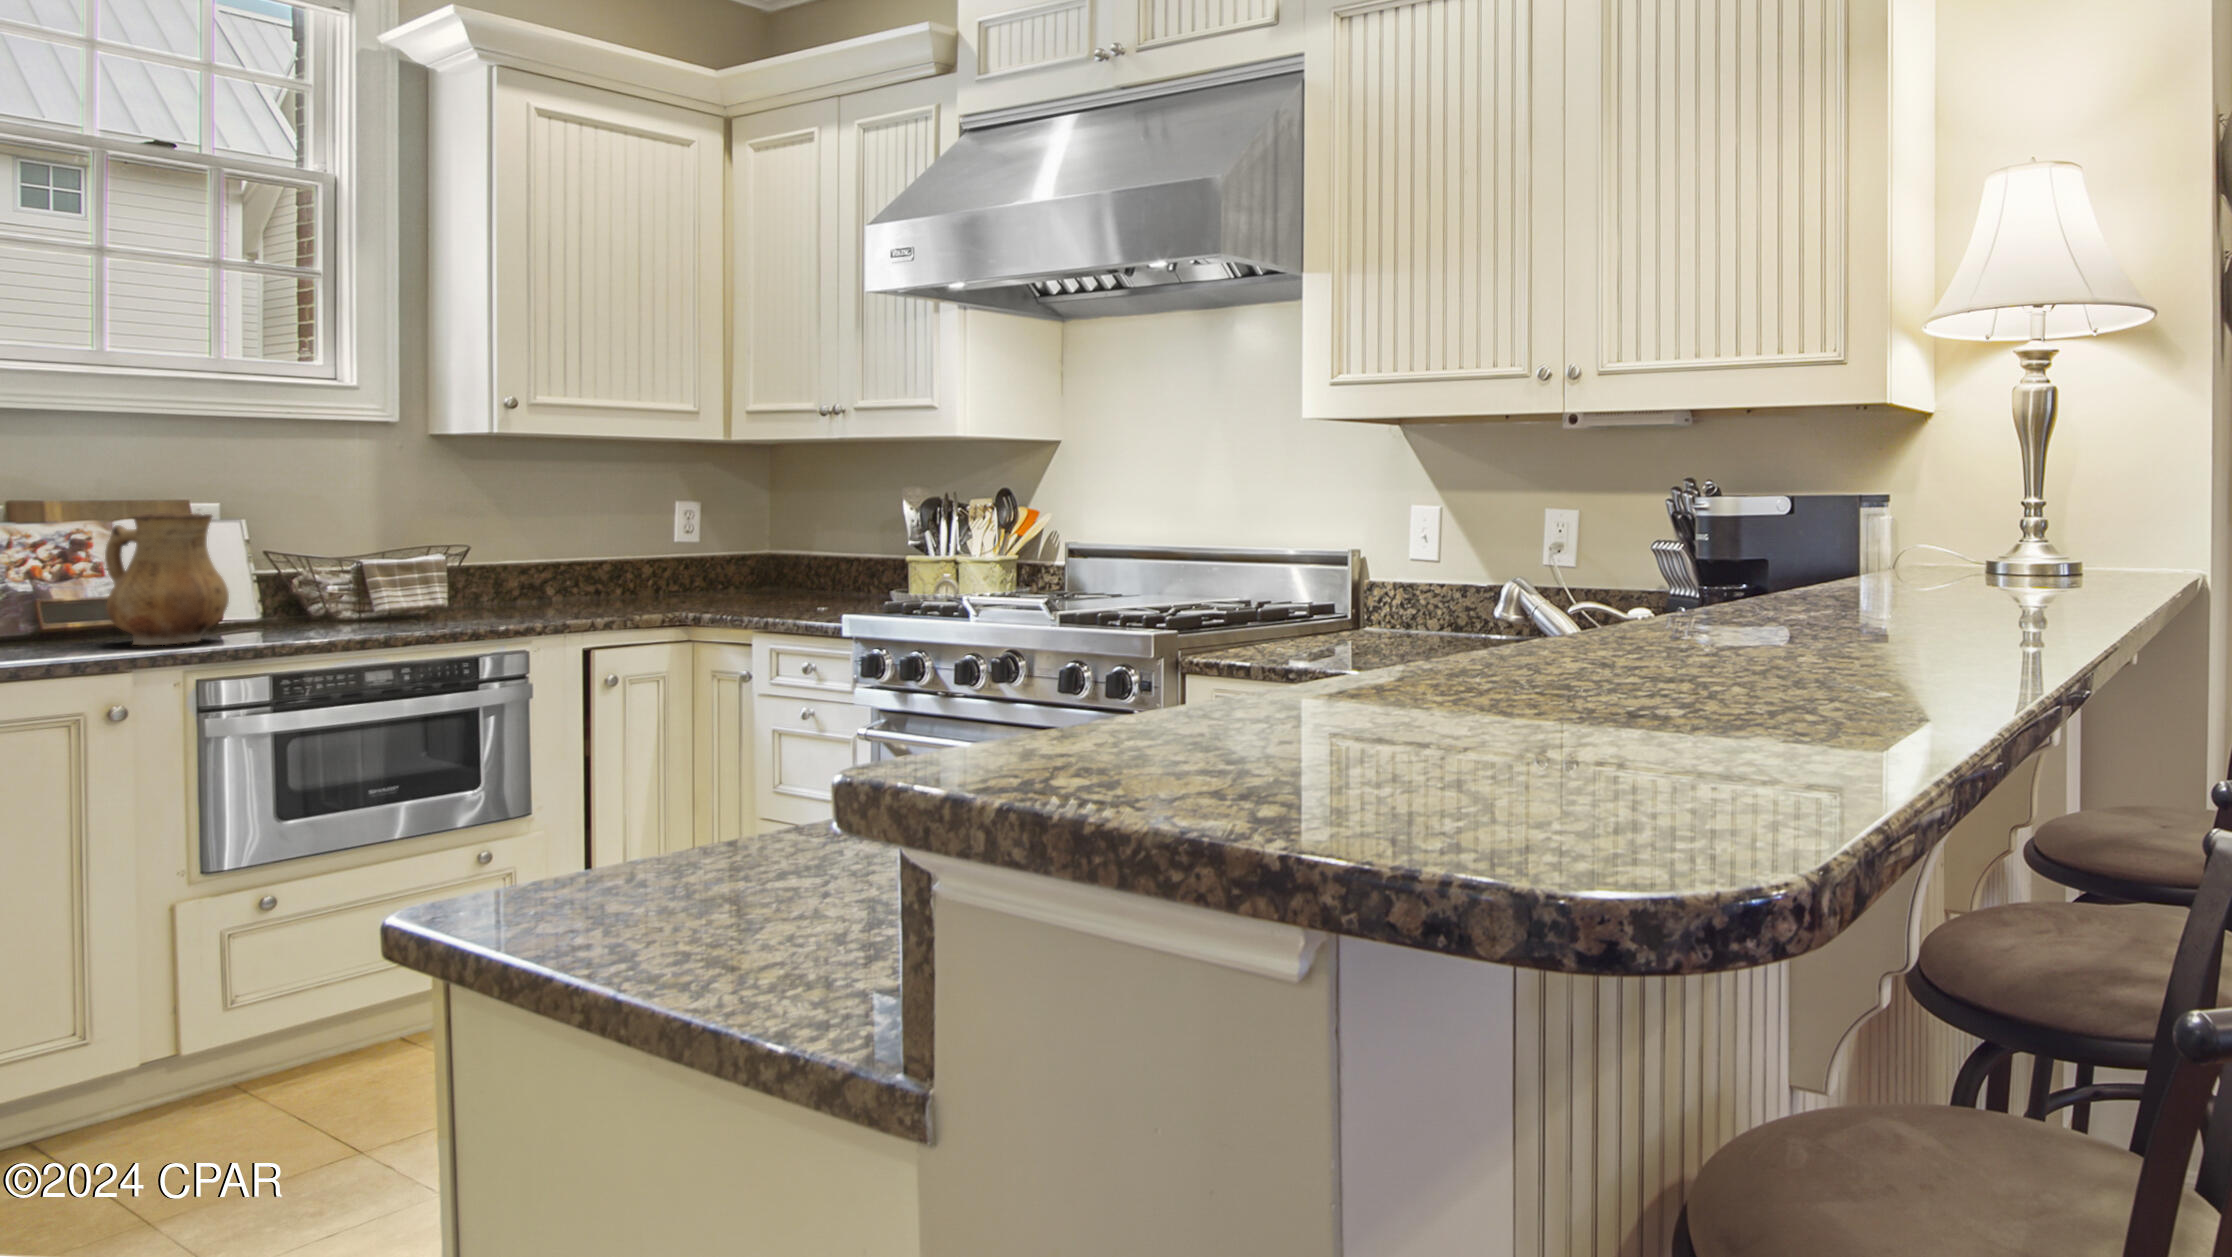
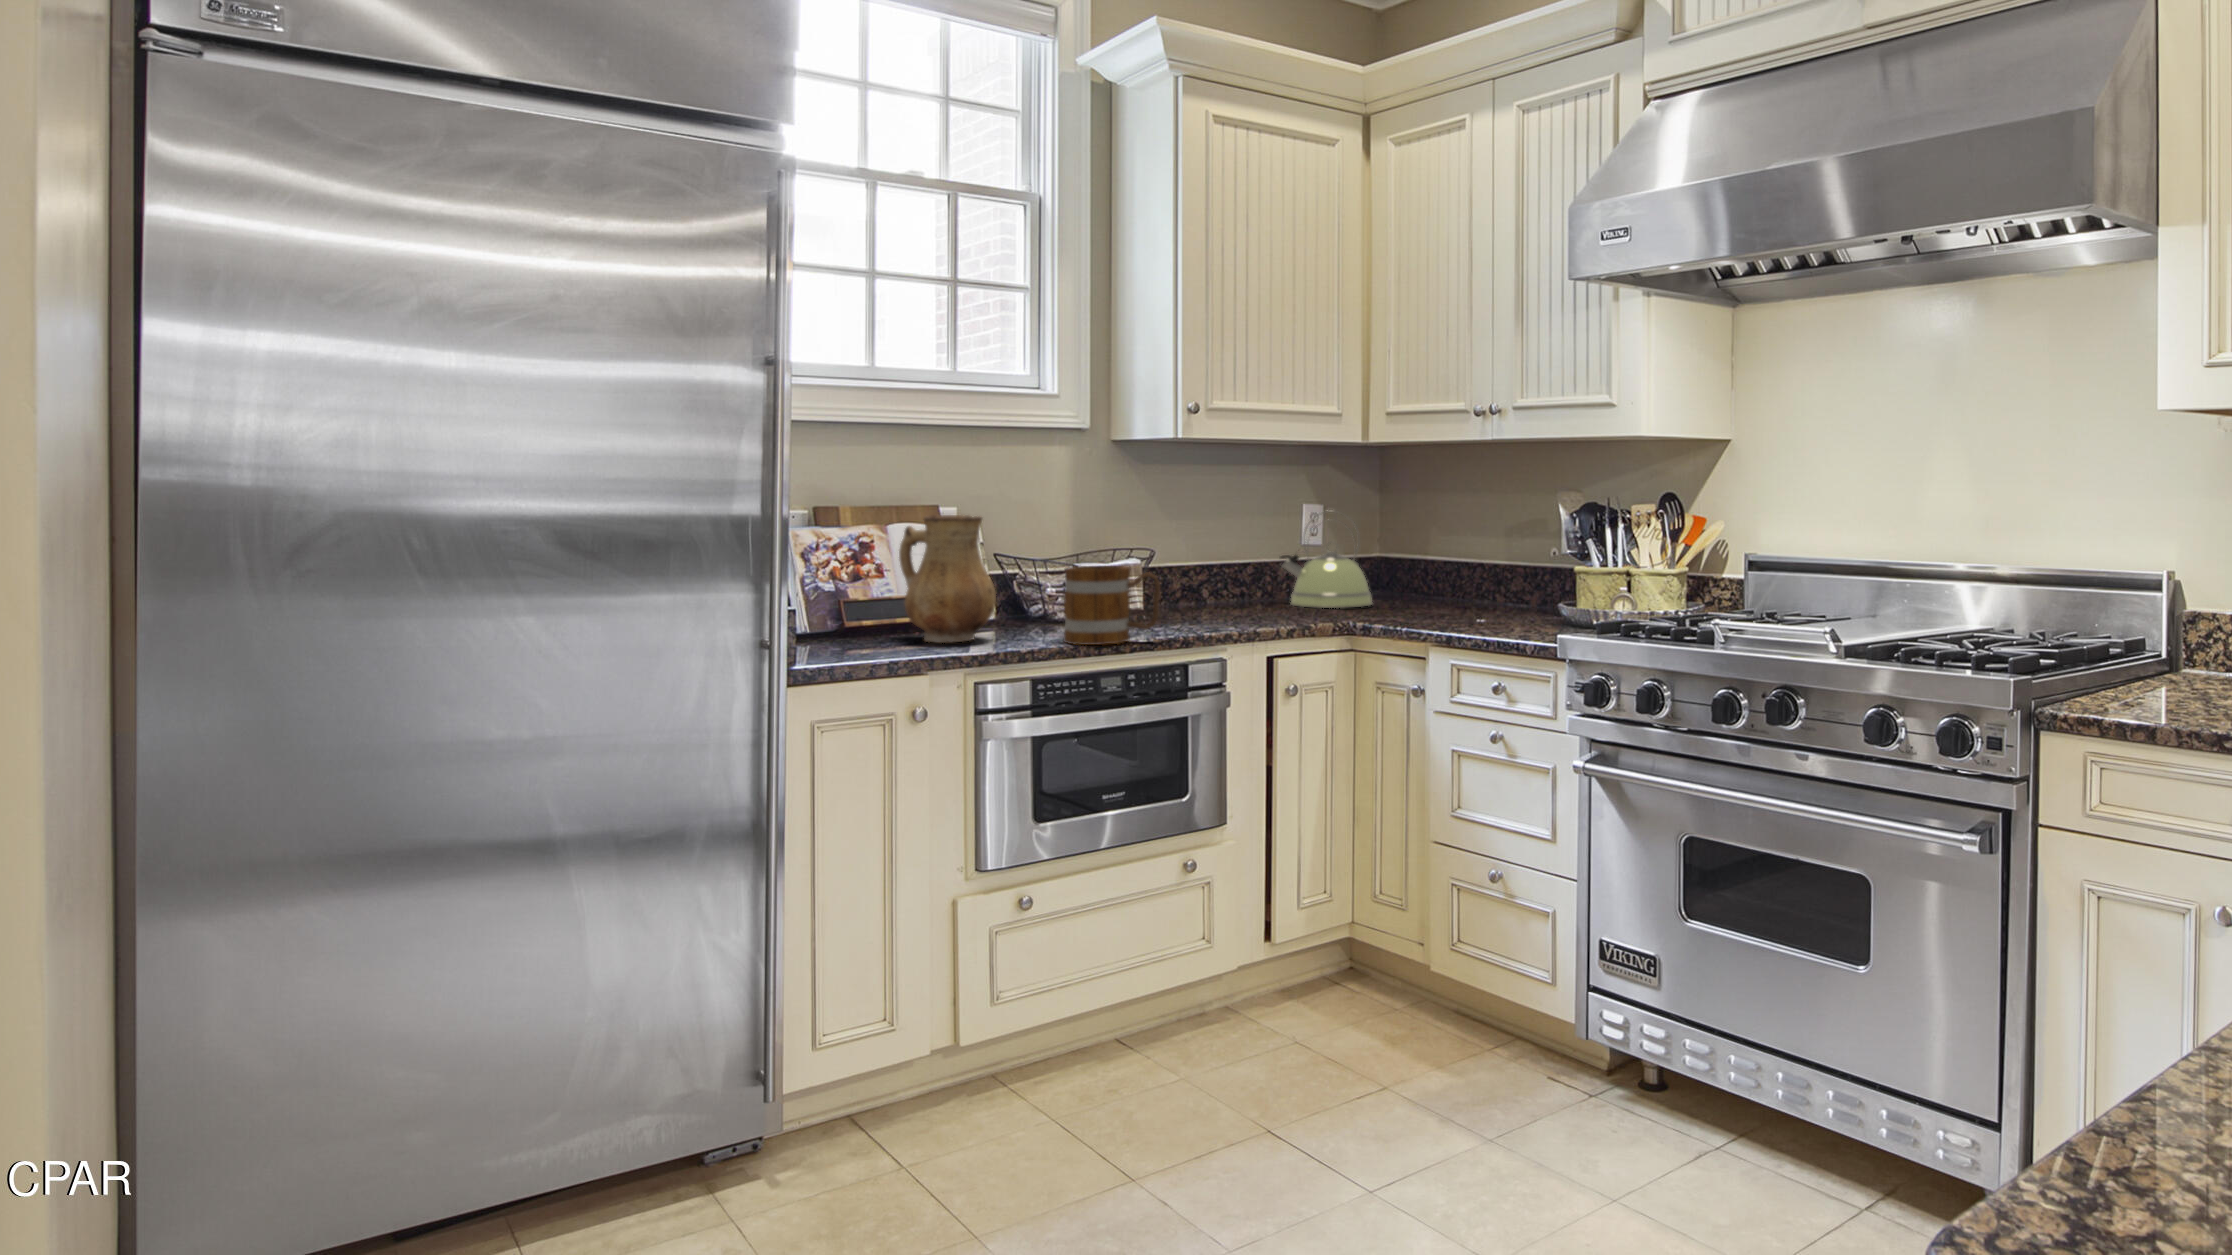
kettle: none [635,505,739,600] -> present [1280,513,1372,608]
mug: none [314,562,433,642] -> present [1064,566,1160,645]

